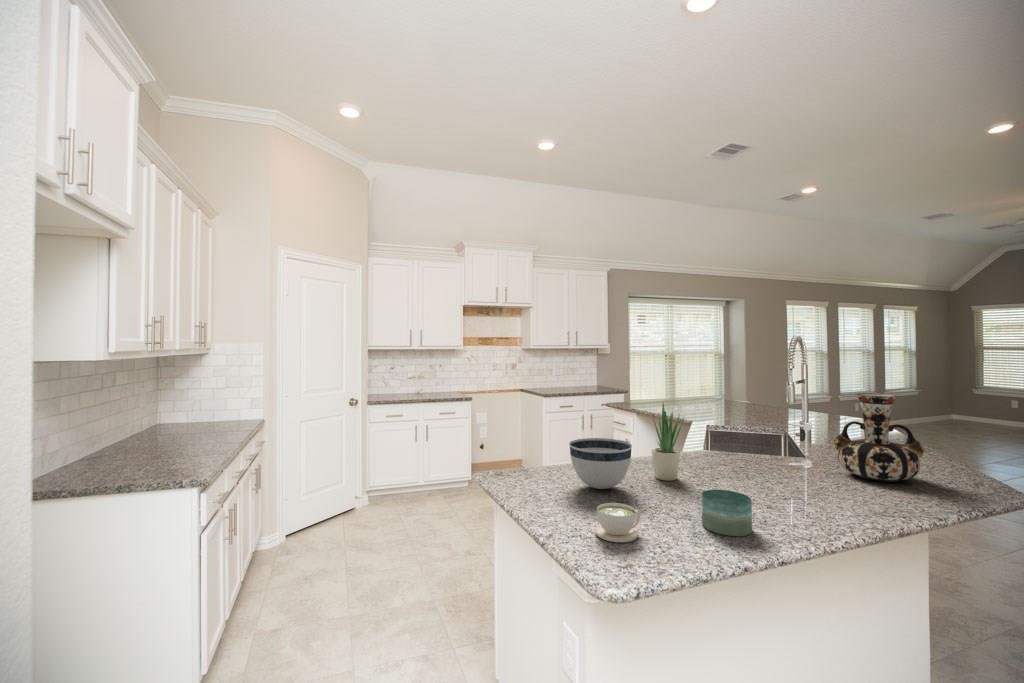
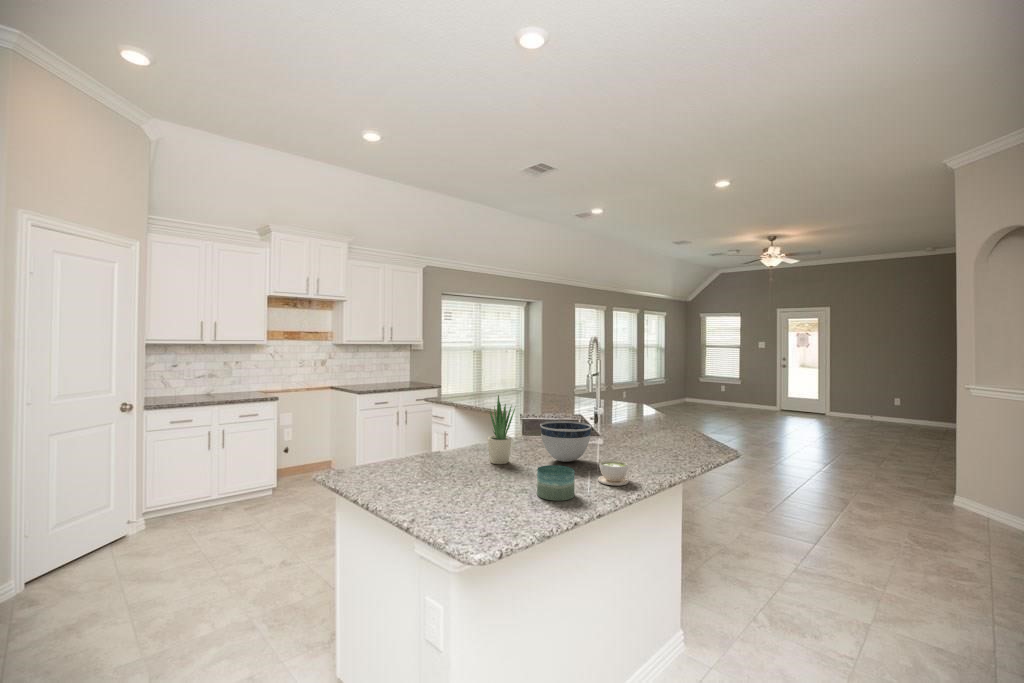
vase: present [834,393,924,482] -> none [622,383,678,449]
bowl: present [569,438,632,489] -> present [540,421,592,462]
coffee cup: present [595,503,641,542] -> present [598,460,629,486]

